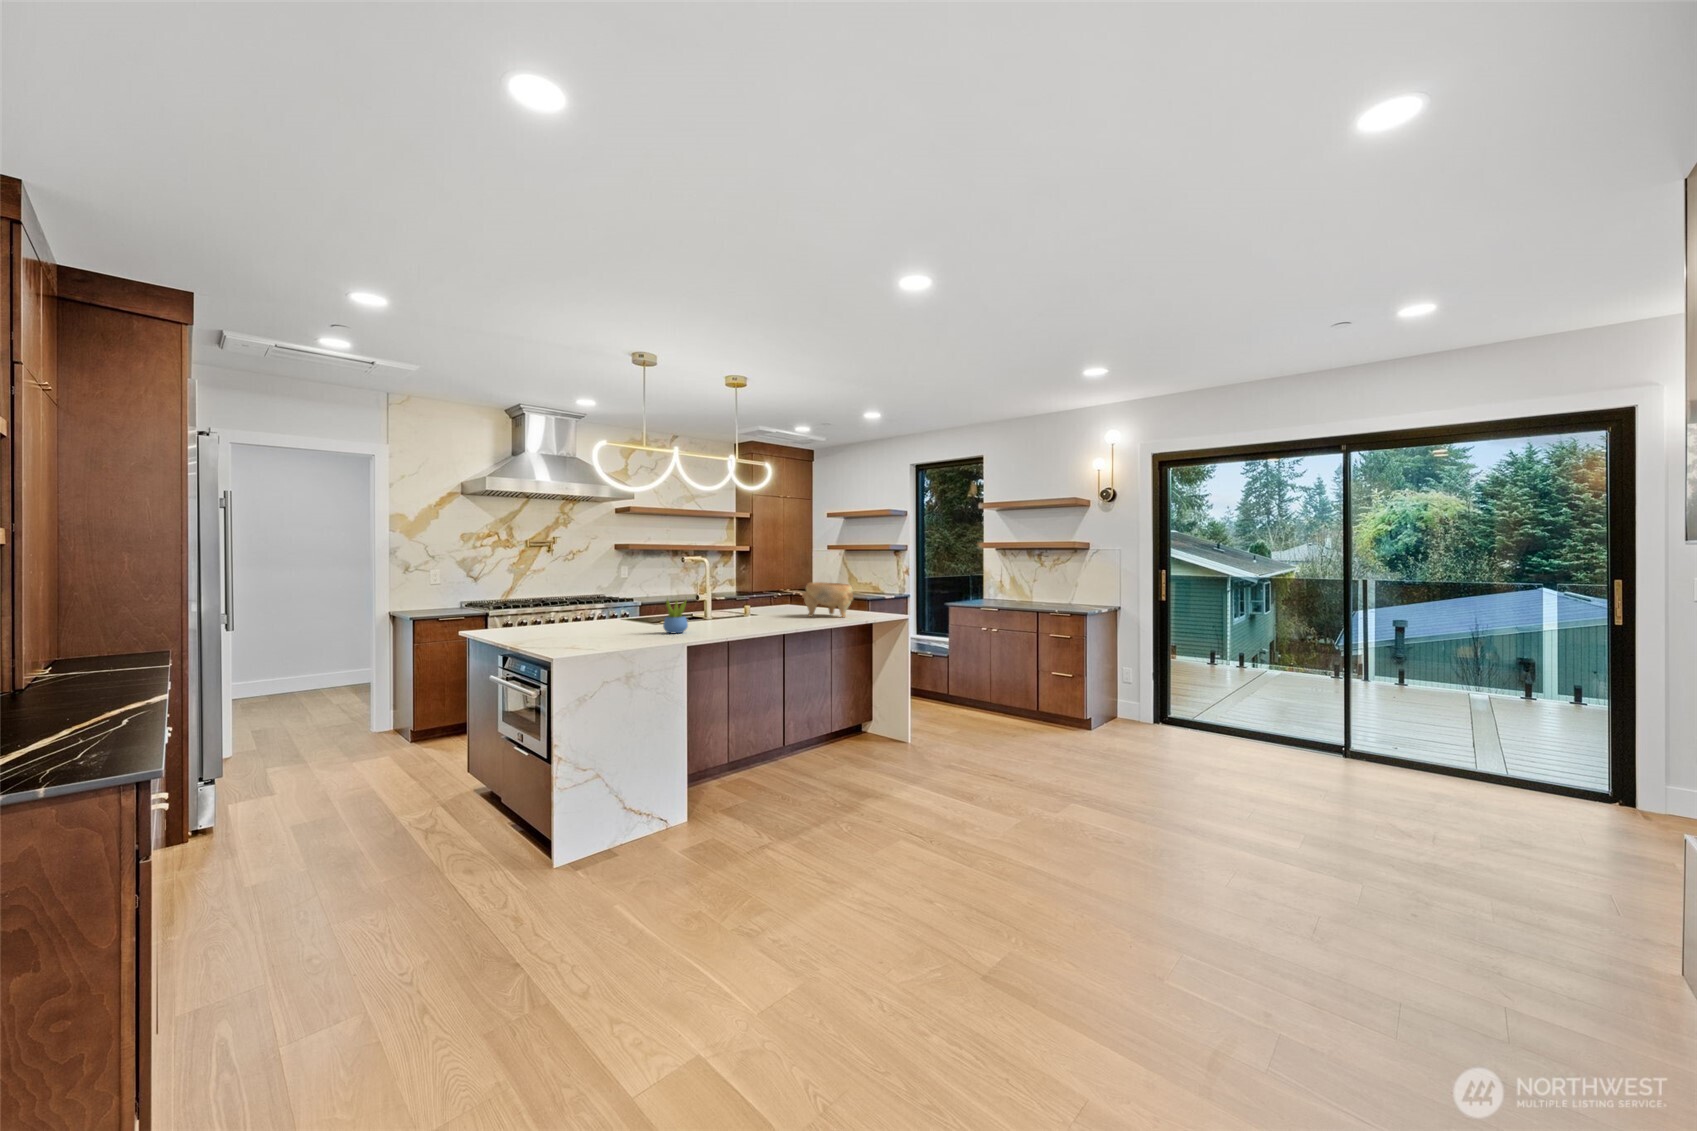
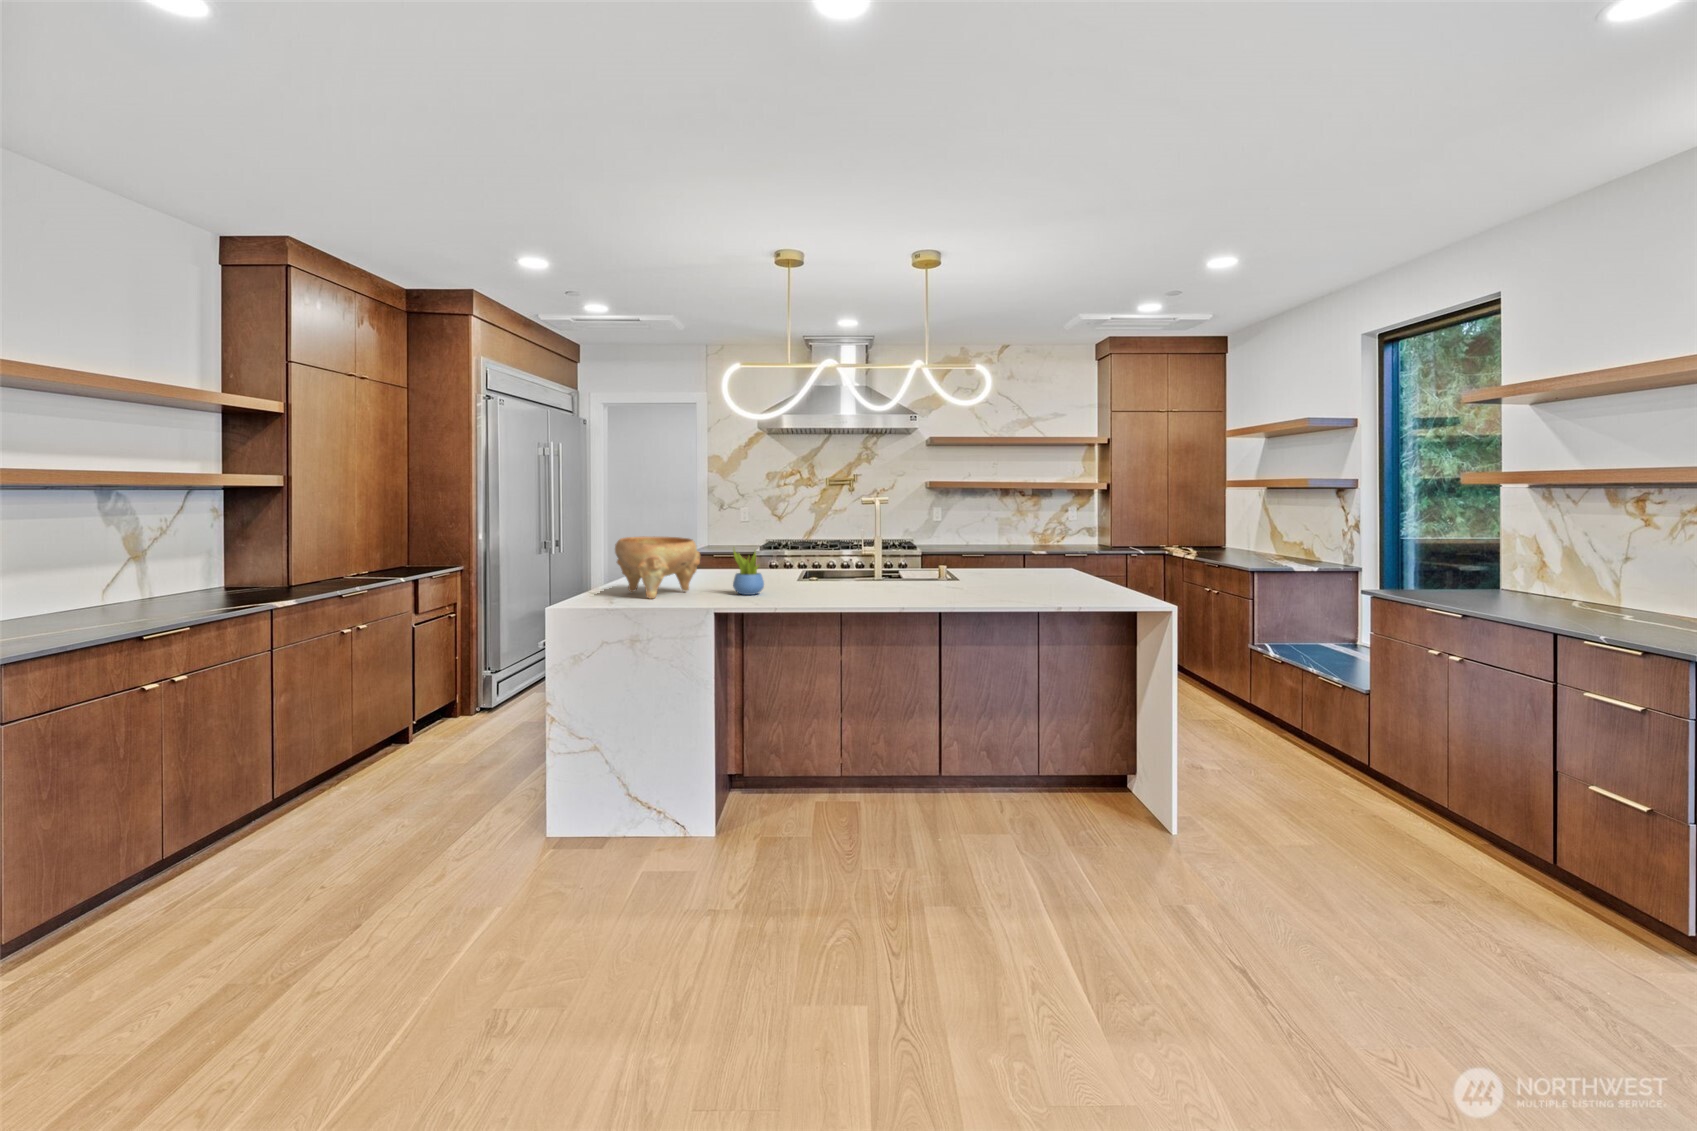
decorative bowl: present [802,582,853,617] -> present [615,536,700,599]

